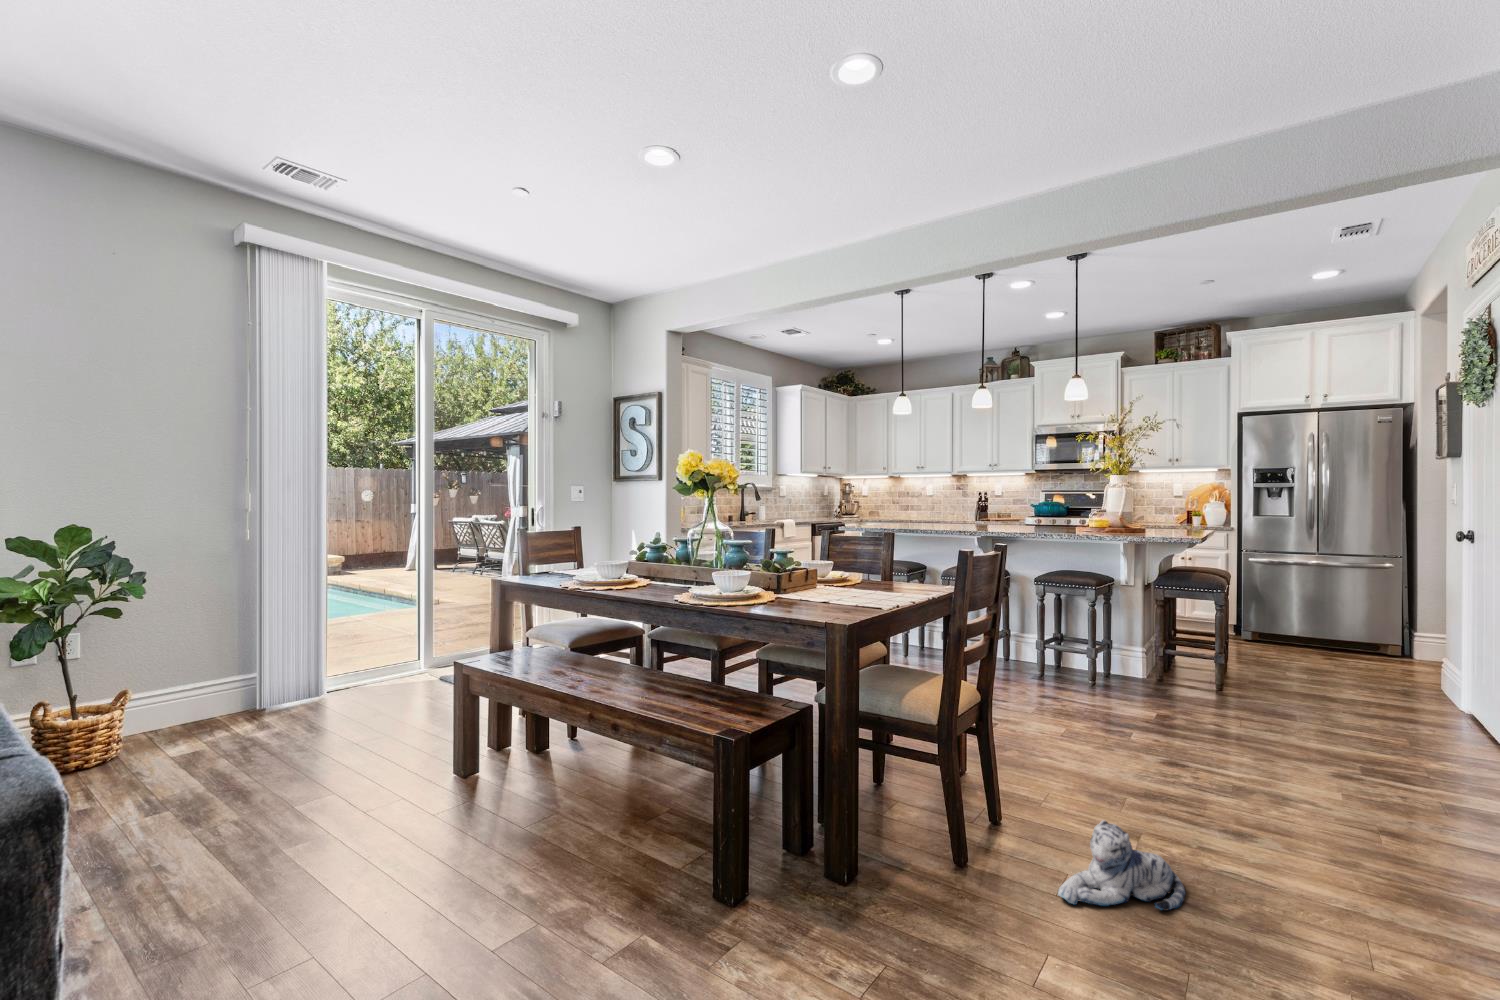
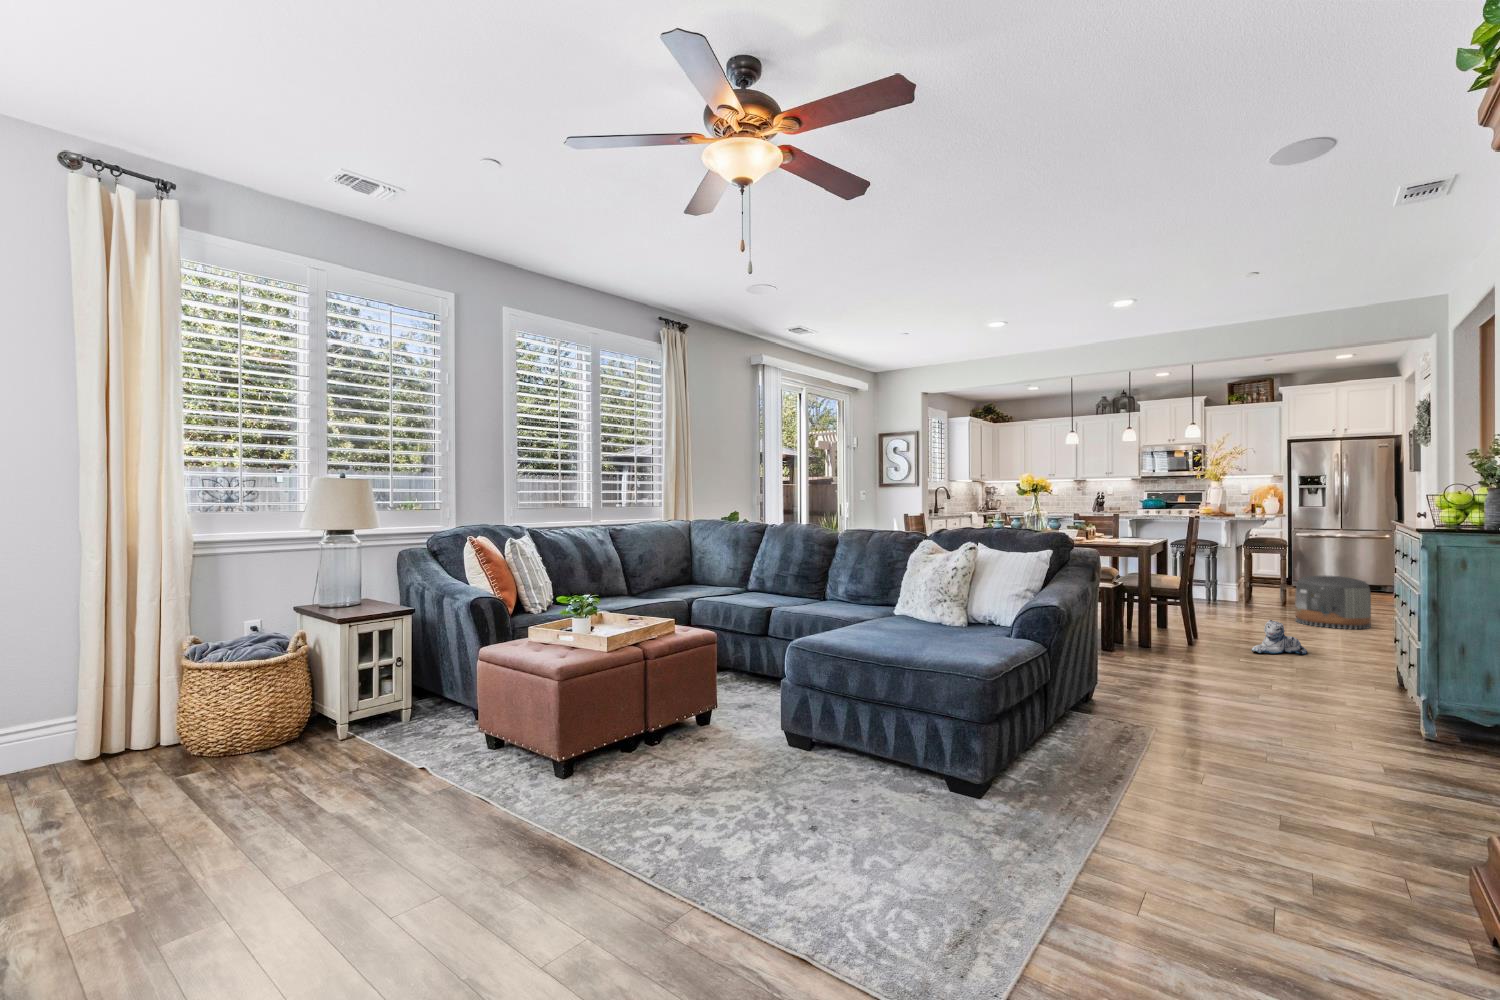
pouf: none [1212,662,1348,778] -> present [1295,576,1371,629]

